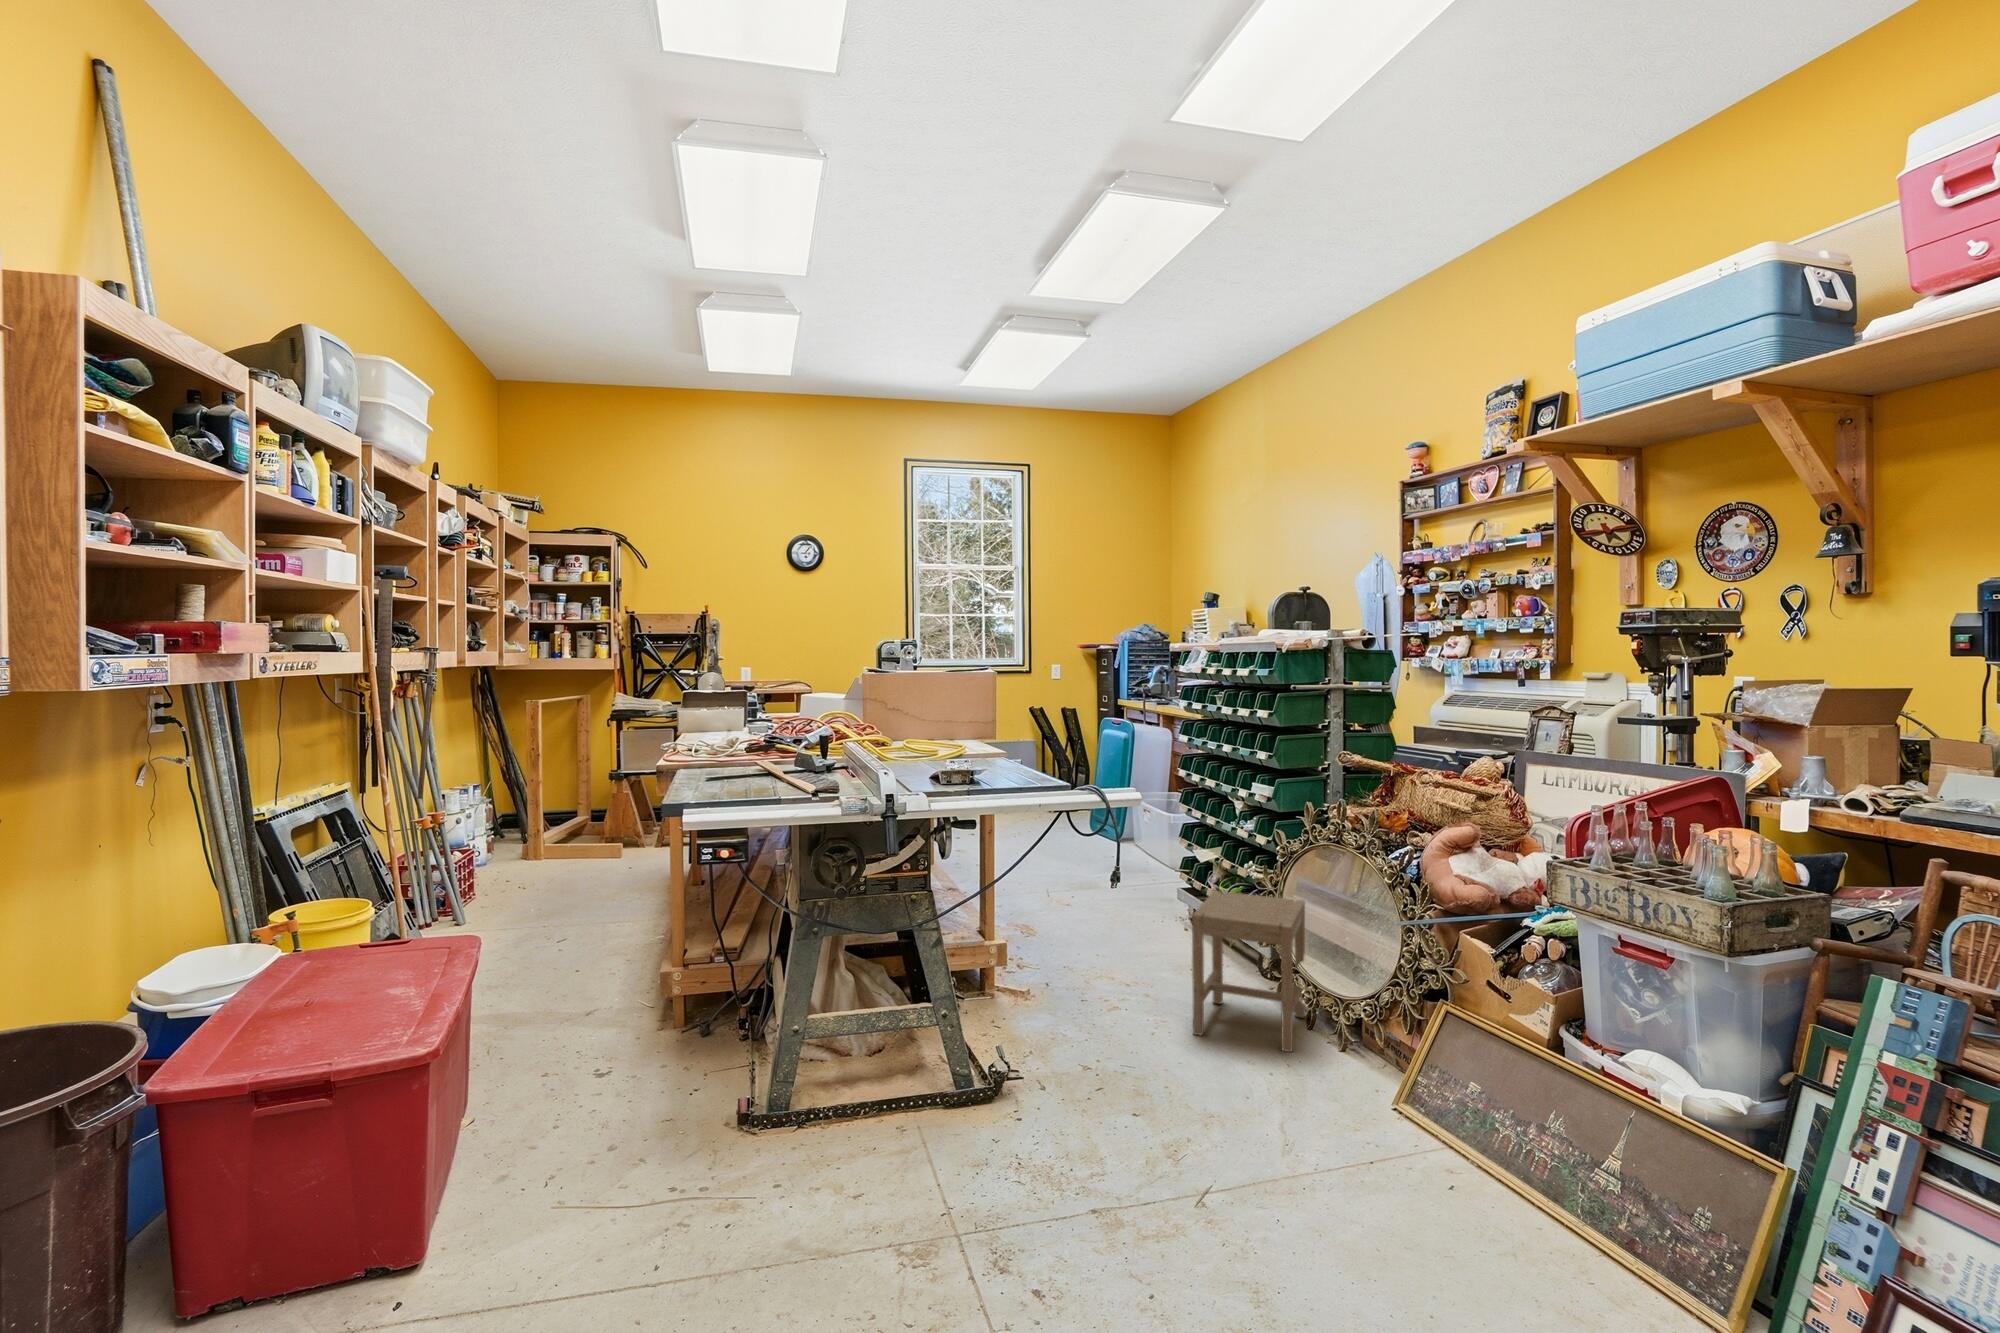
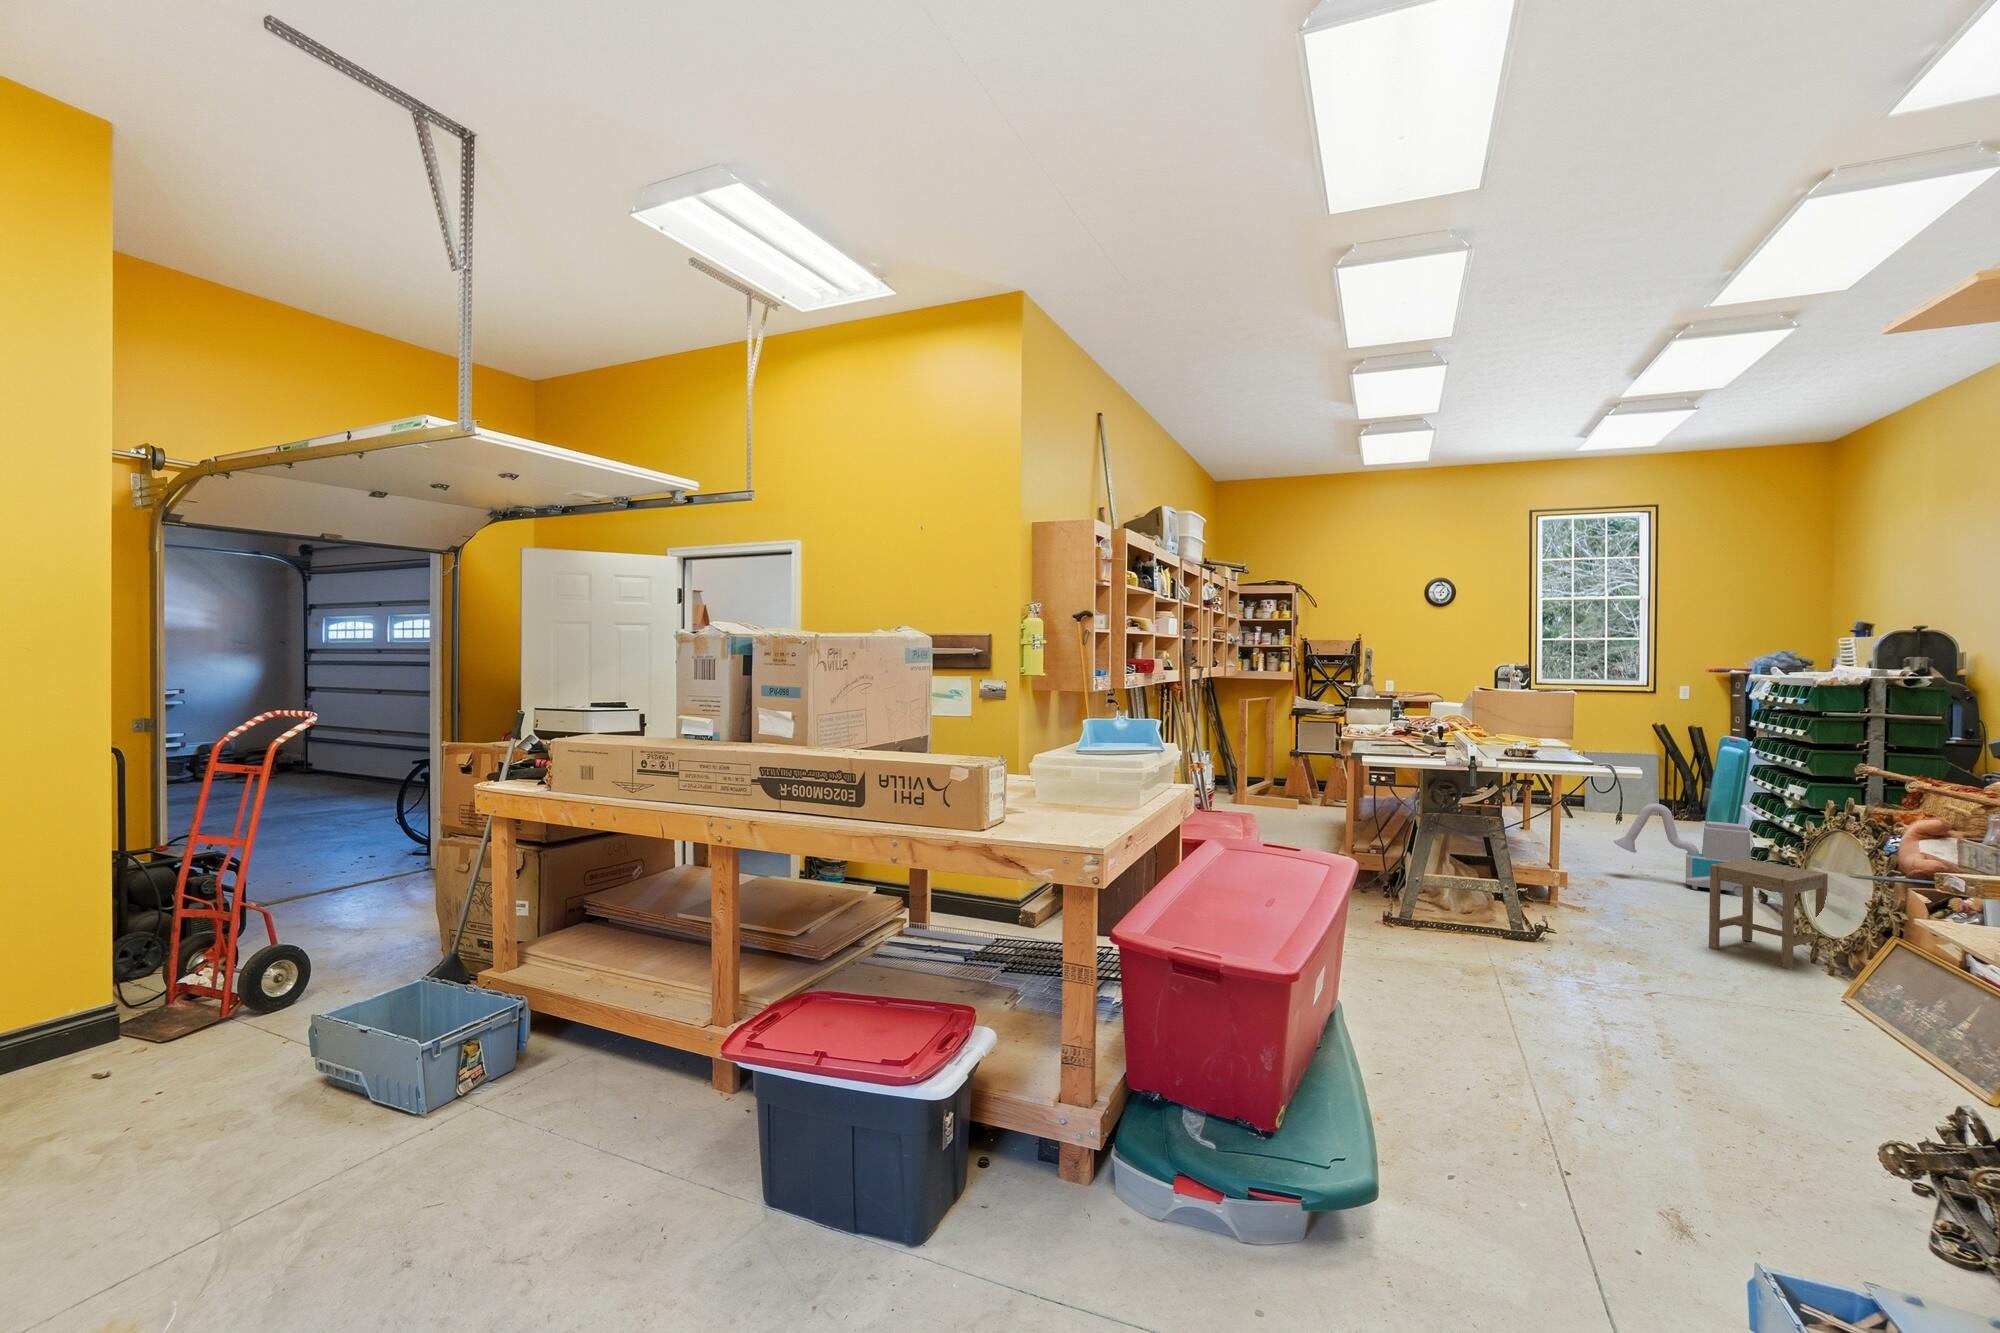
vacuum cleaner: none [1032,812,1172,916] -> present [1614,803,1751,896]

